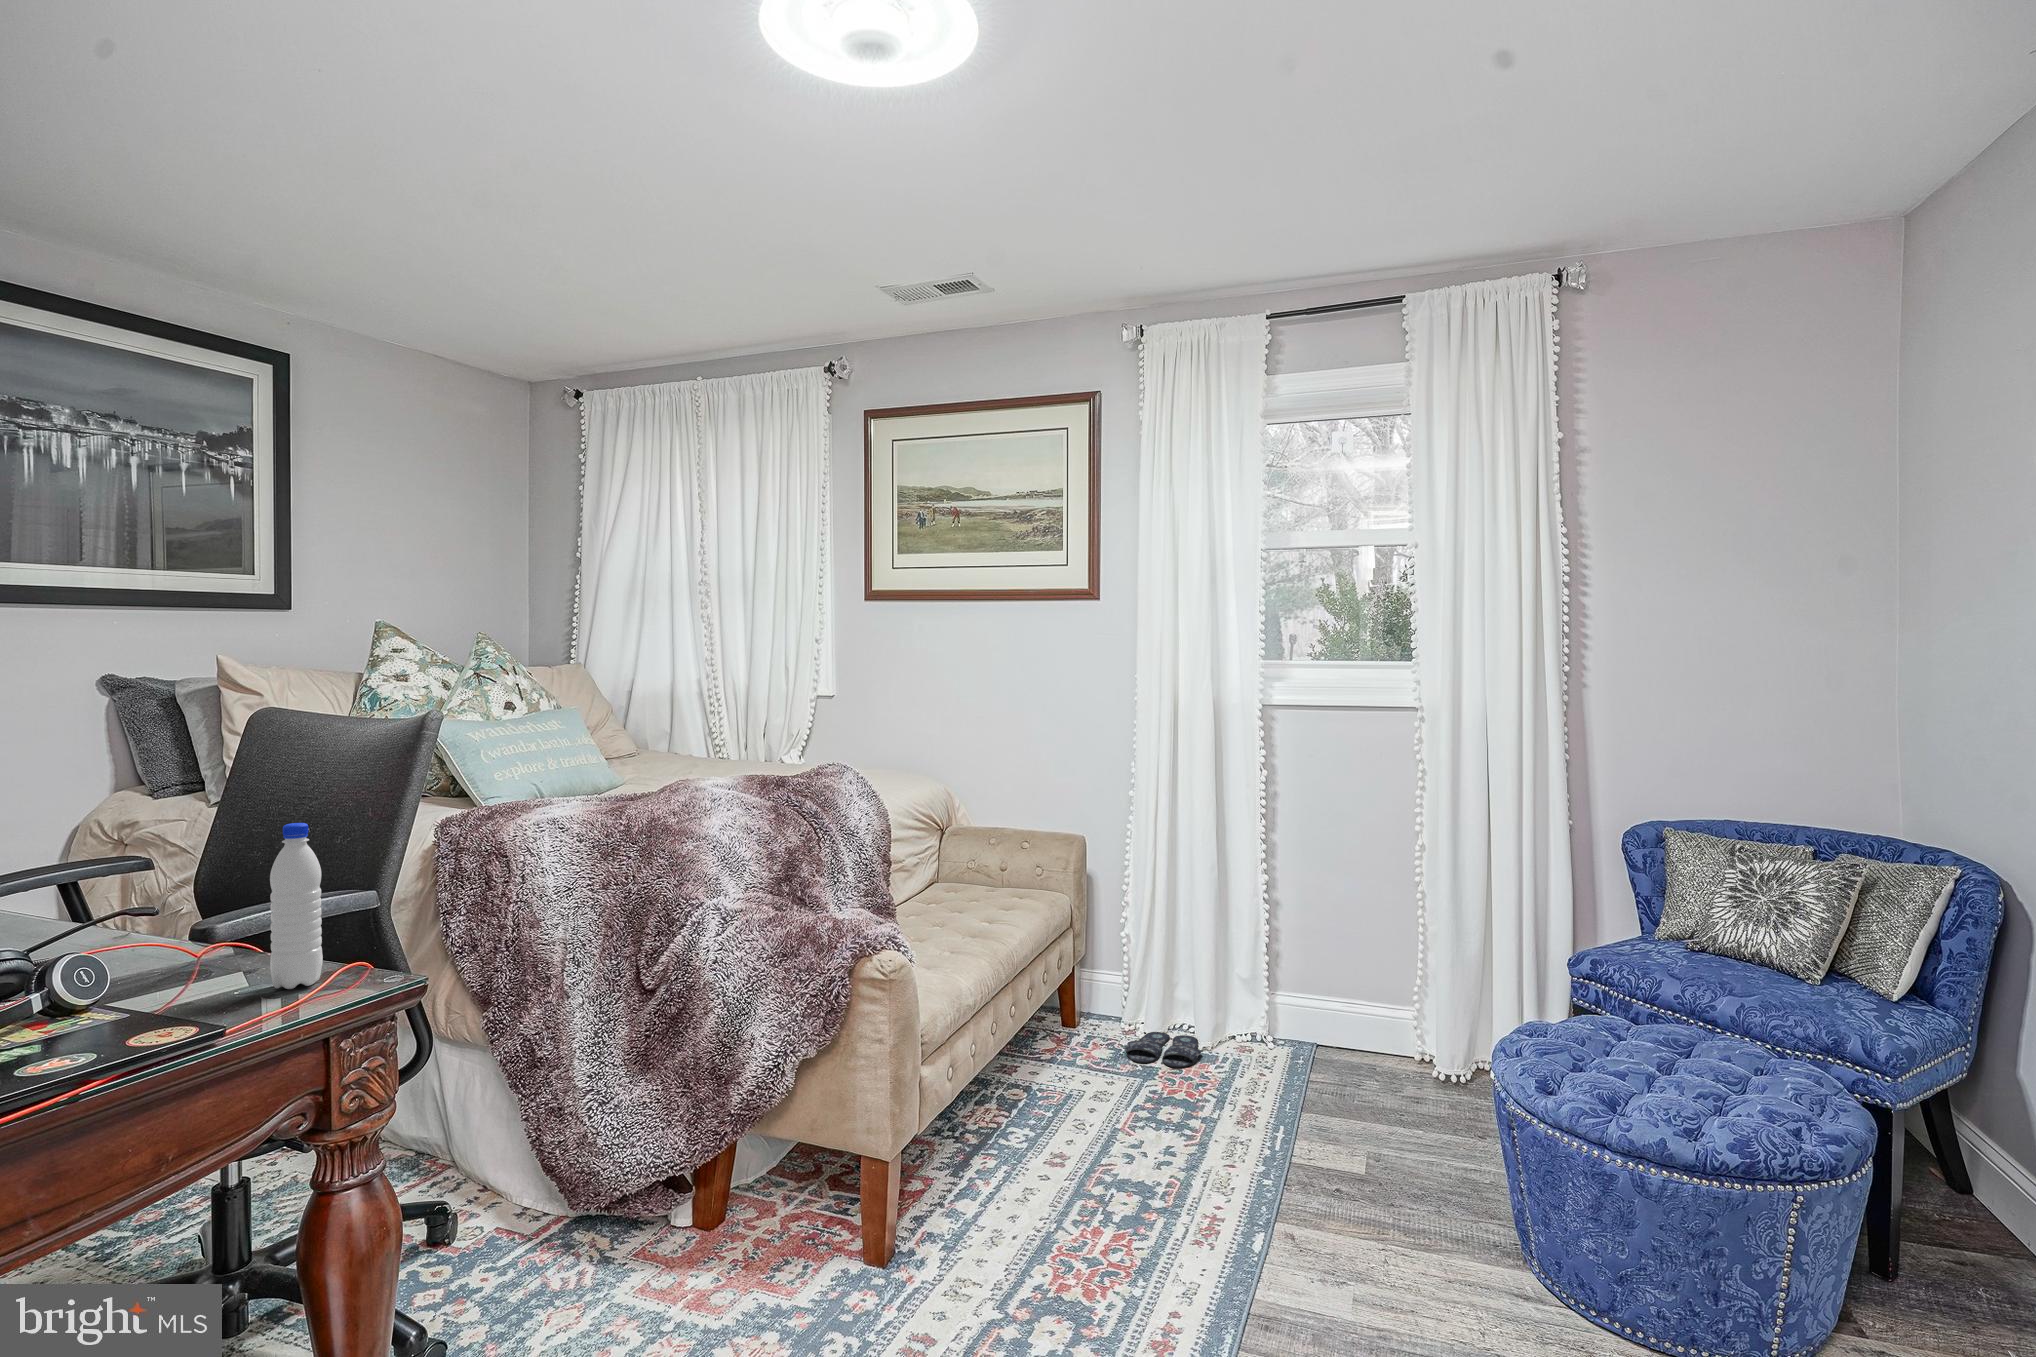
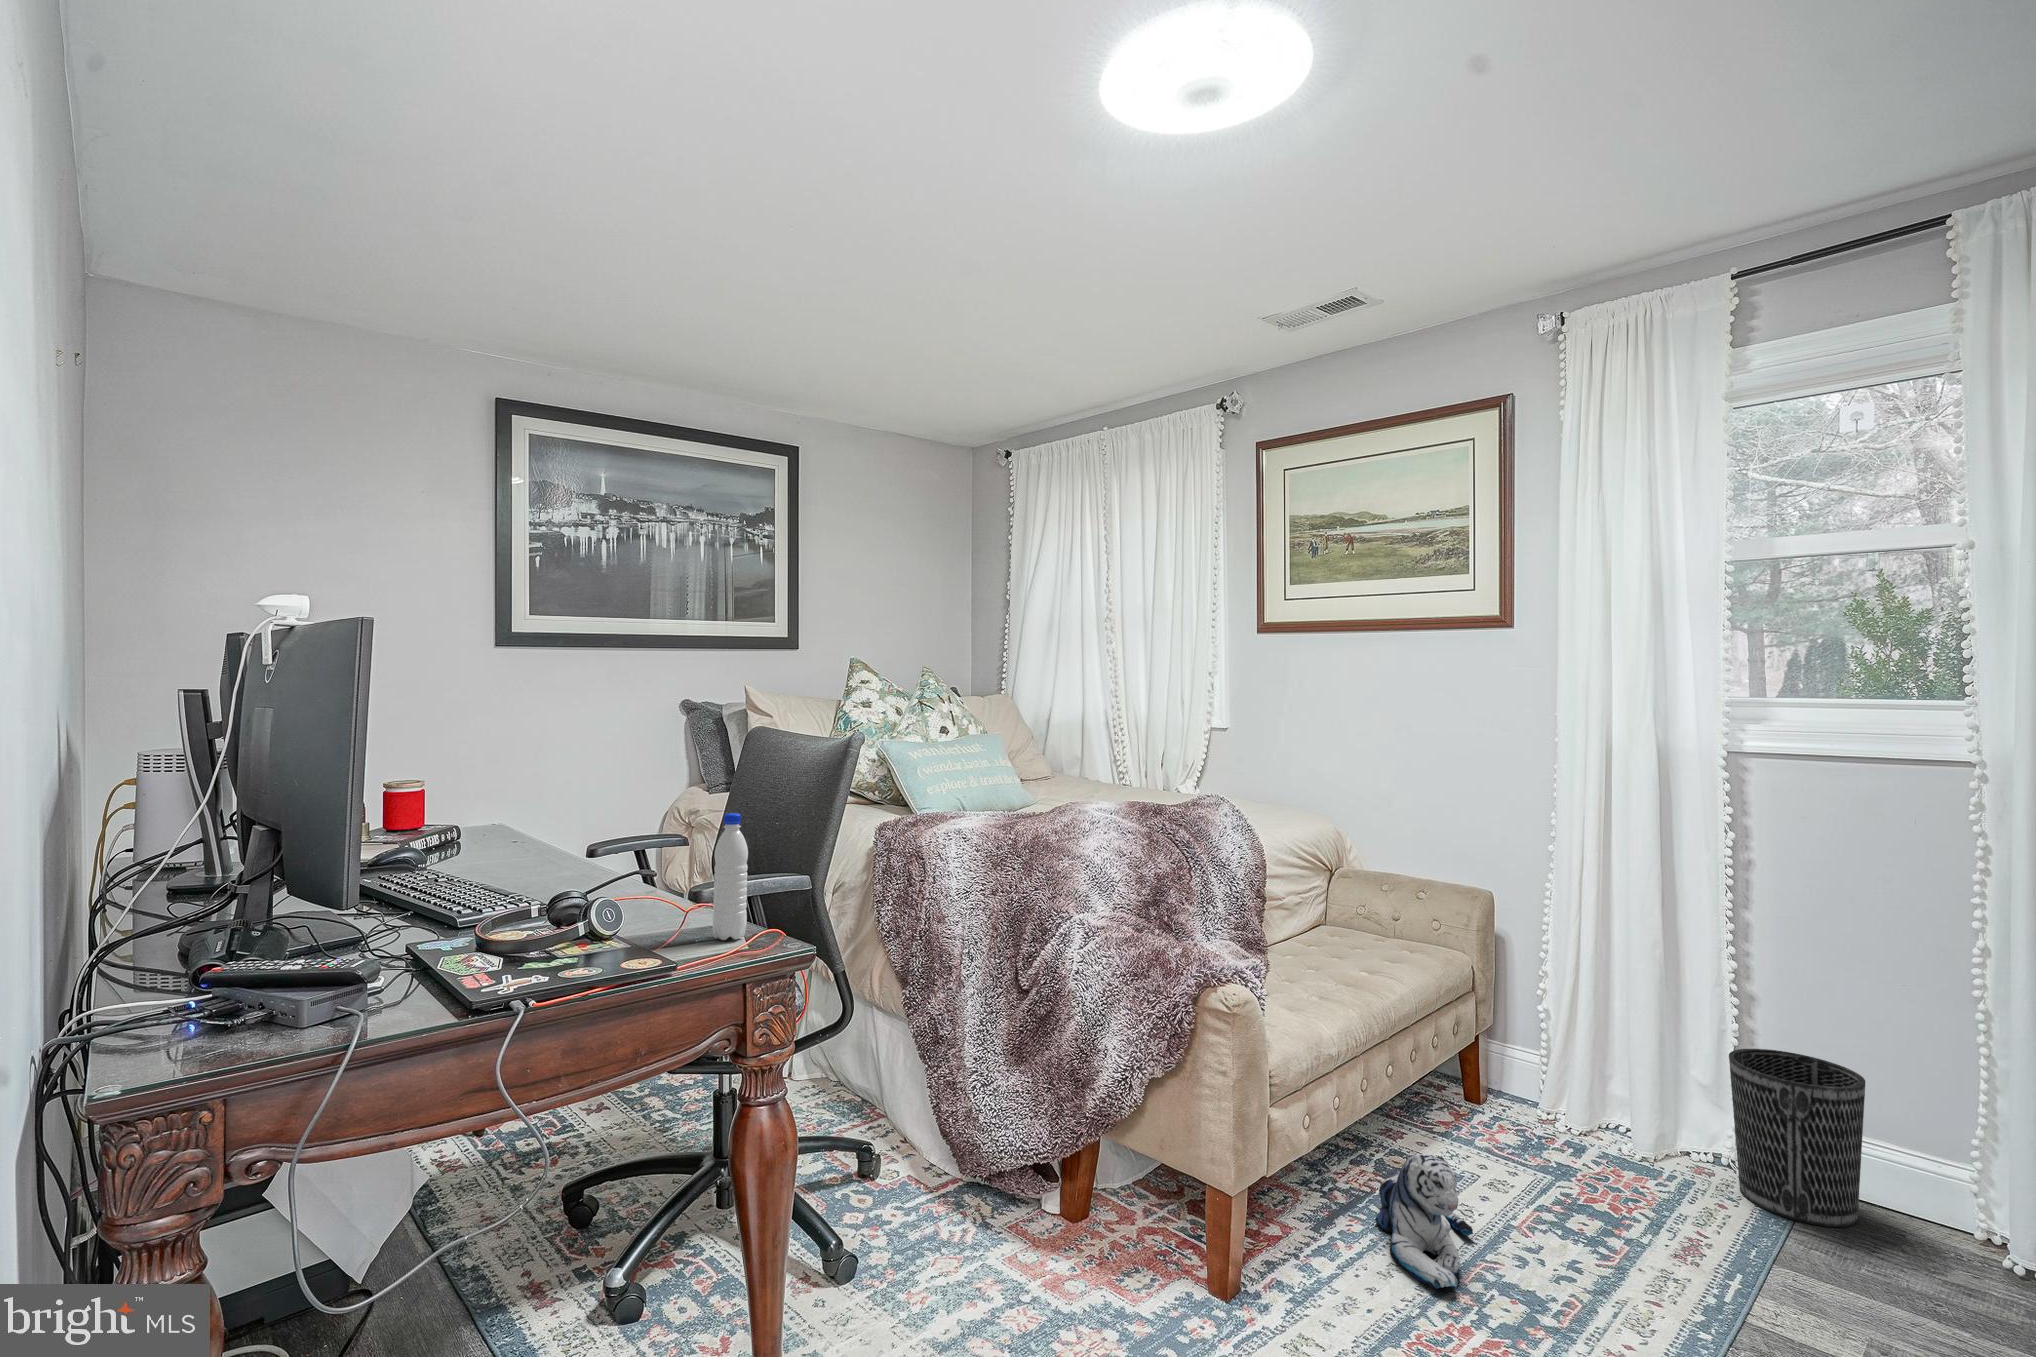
wastebasket: none [1268,941,1357,1076] -> present [1729,1049,1865,1227]
slippers: present [1126,1032,1202,1068] -> none [1539,1126,1639,1174]
plush toy: none [1005,1082,1089,1202] -> present [1375,1154,1473,1289]

